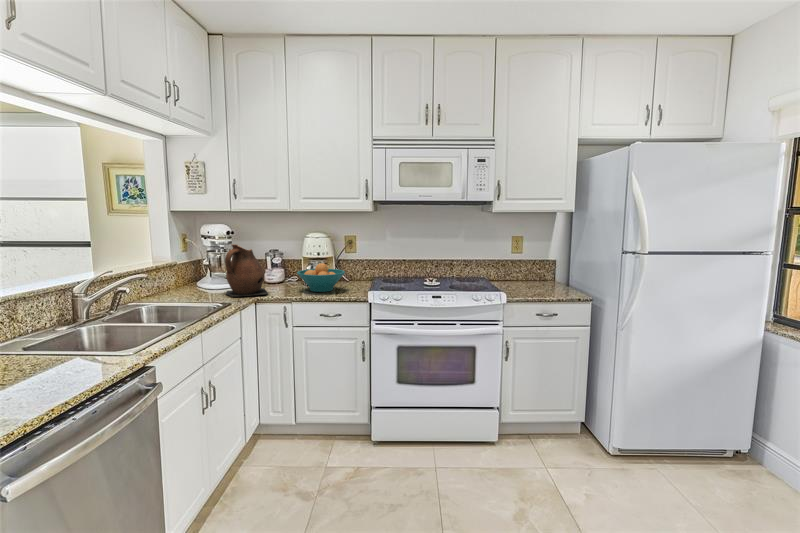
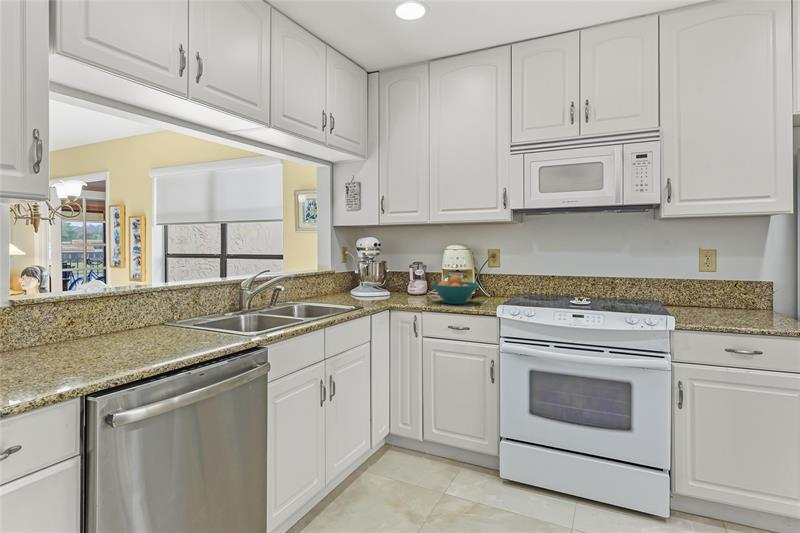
ceramic pitcher: present [225,244,268,296] -> none [364,254,402,303]

